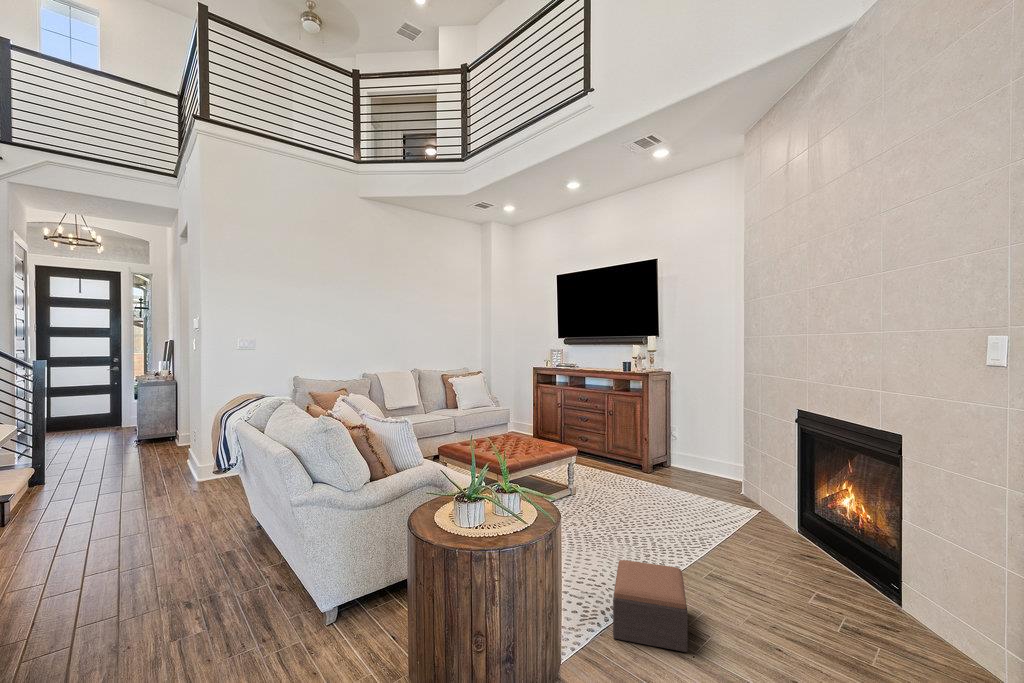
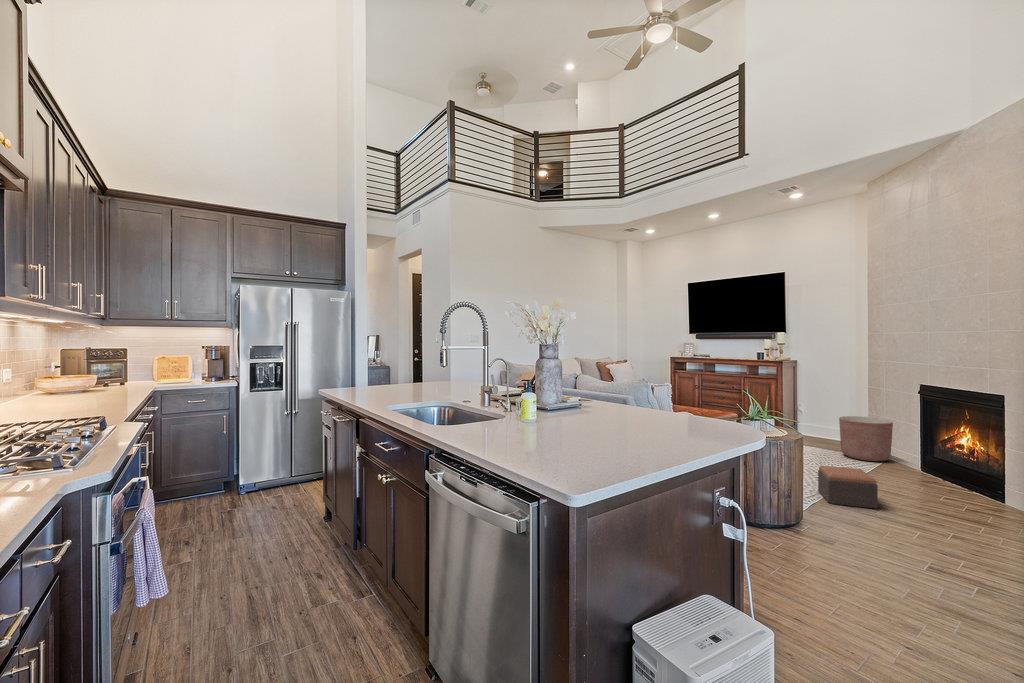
planter: none [700,451,765,519] -> present [839,416,893,461]

